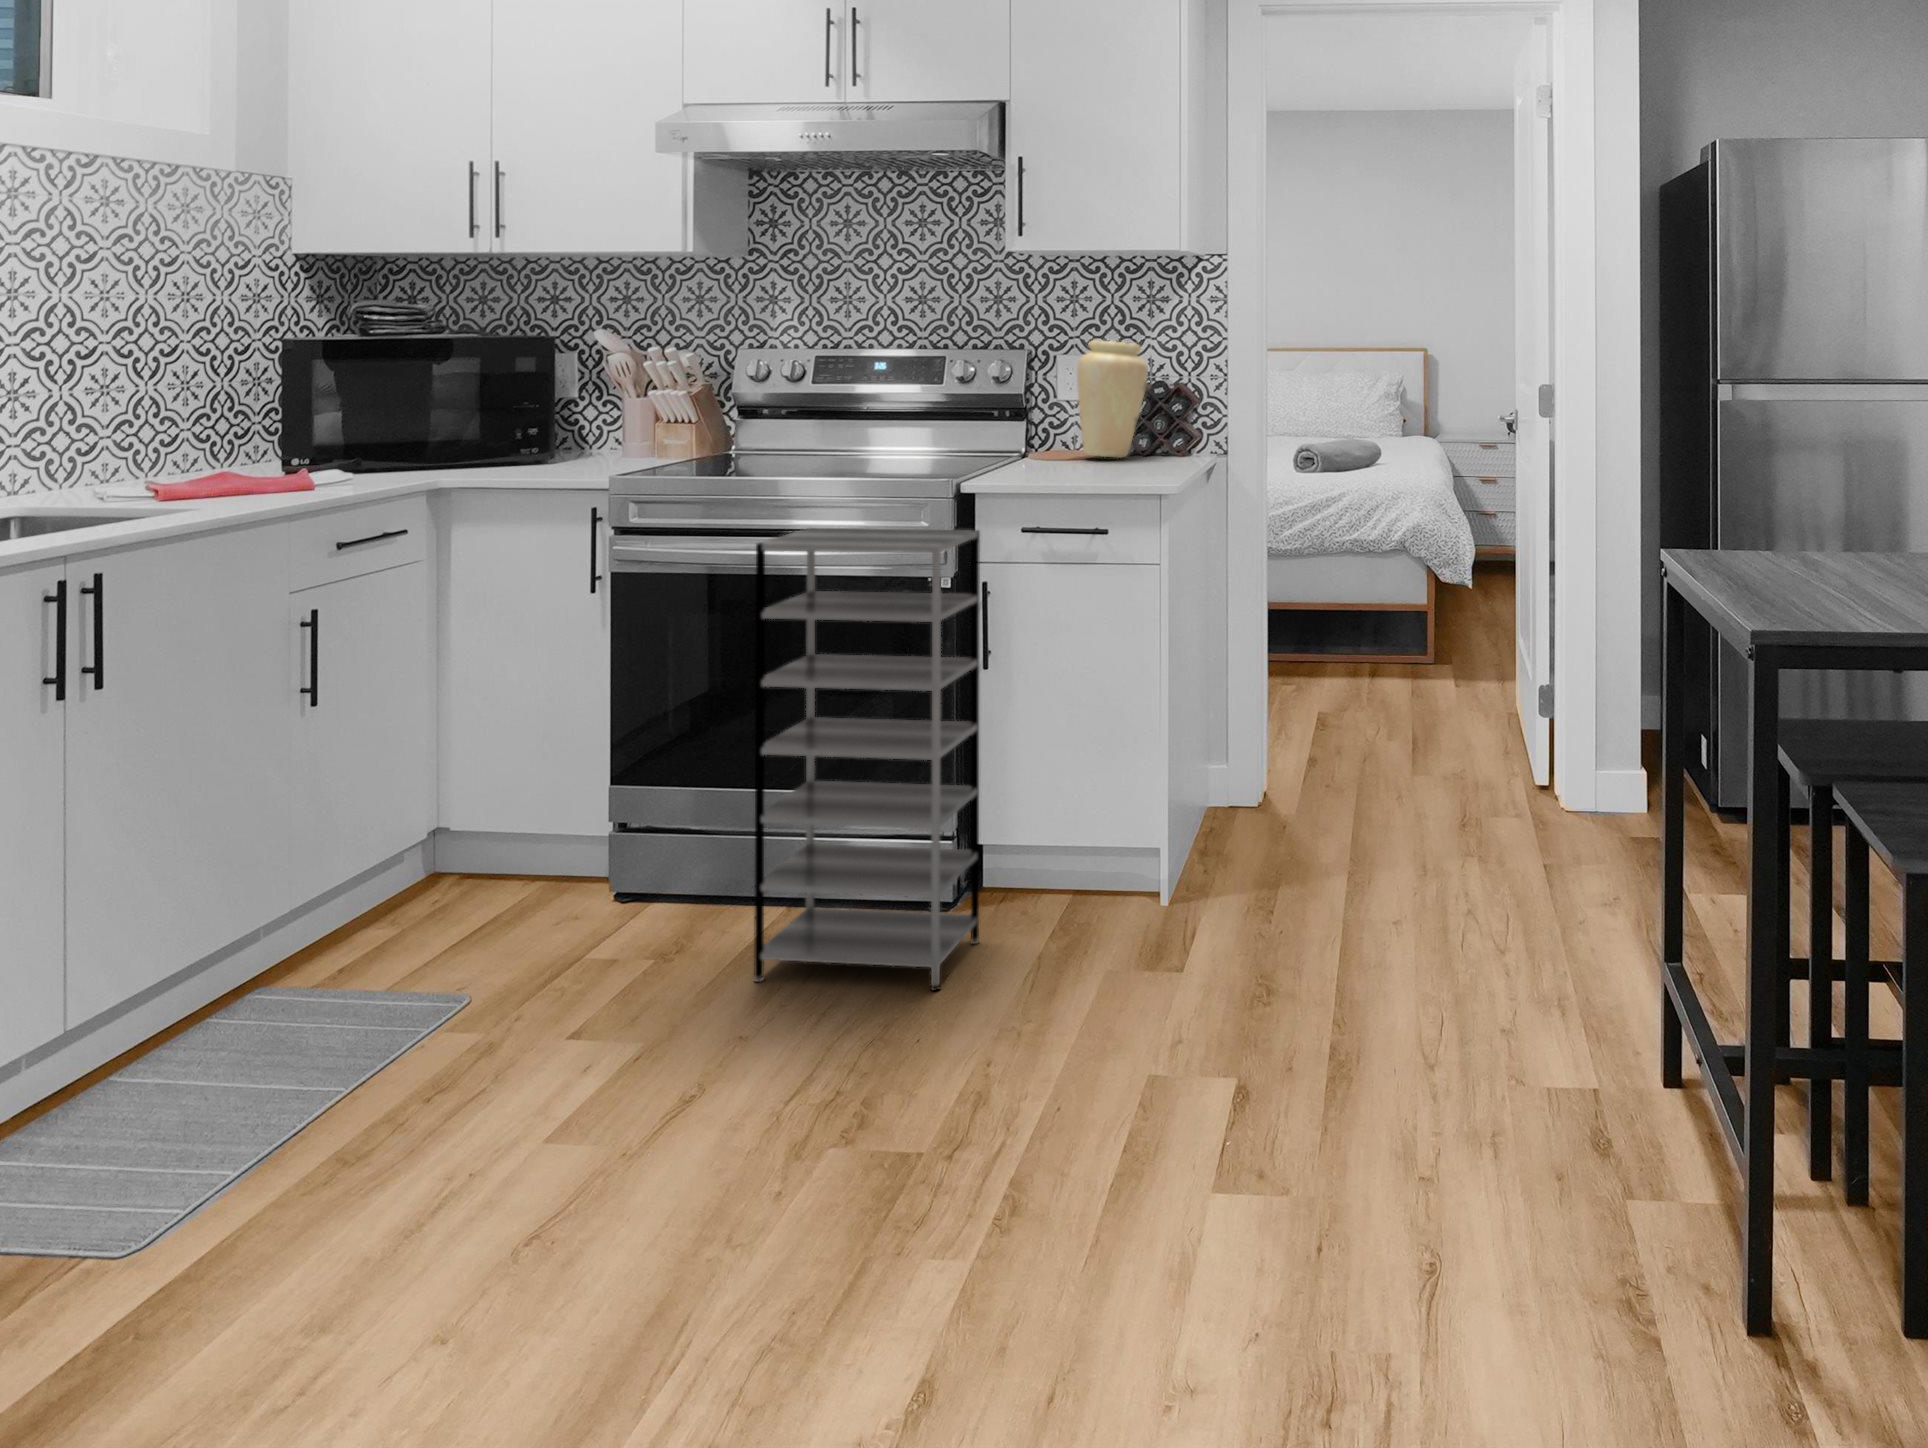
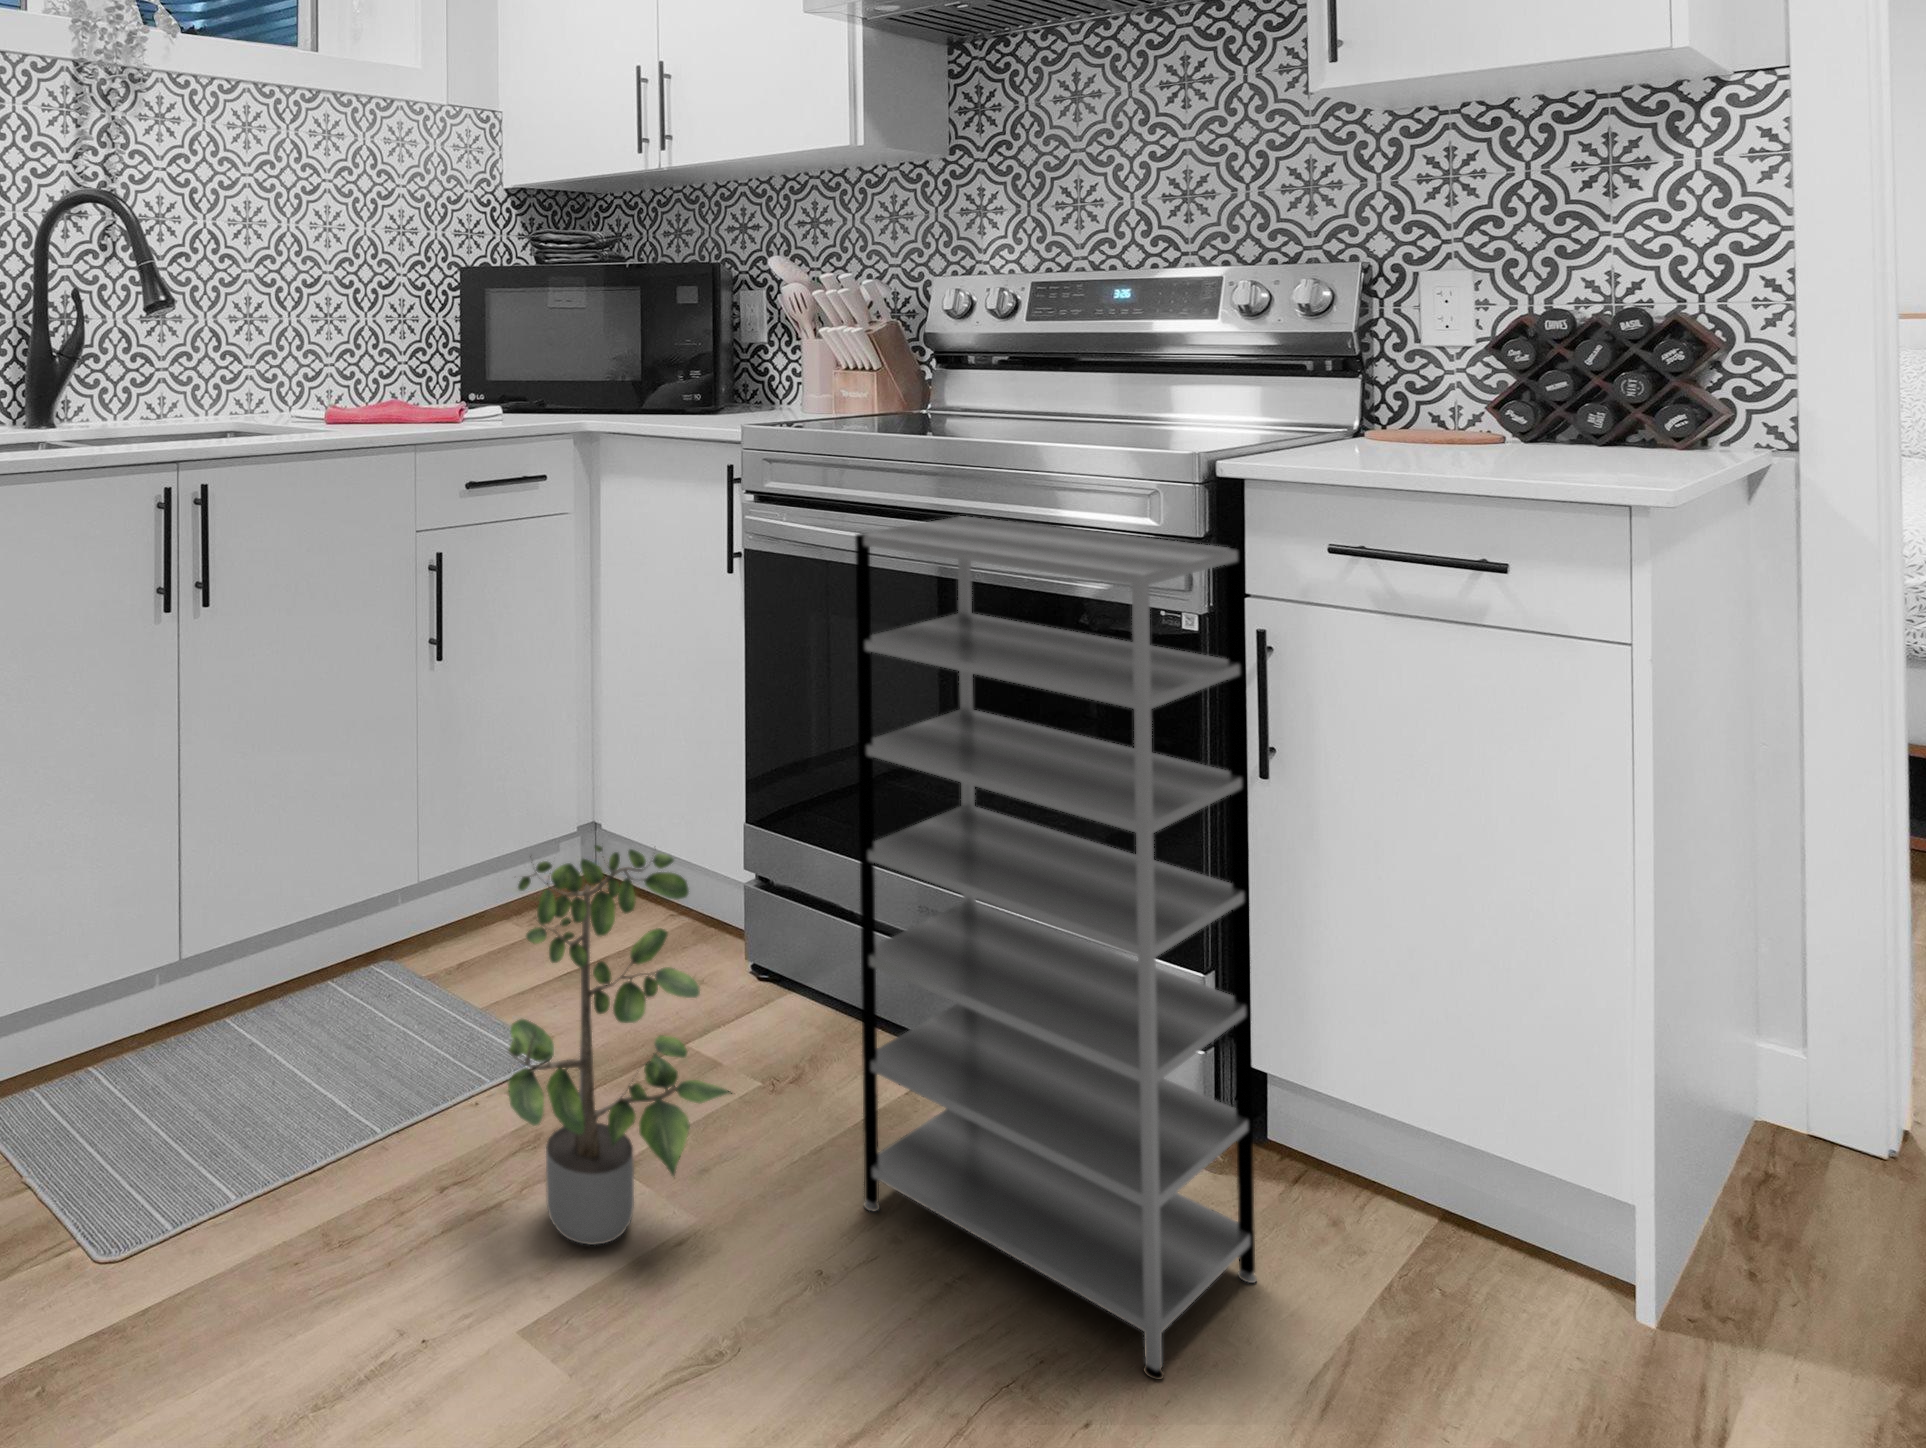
vase: present [1077,340,1148,457] -> none [1456,237,1608,441]
potted plant: none [507,765,680,1053] -> present [508,845,731,1245]

